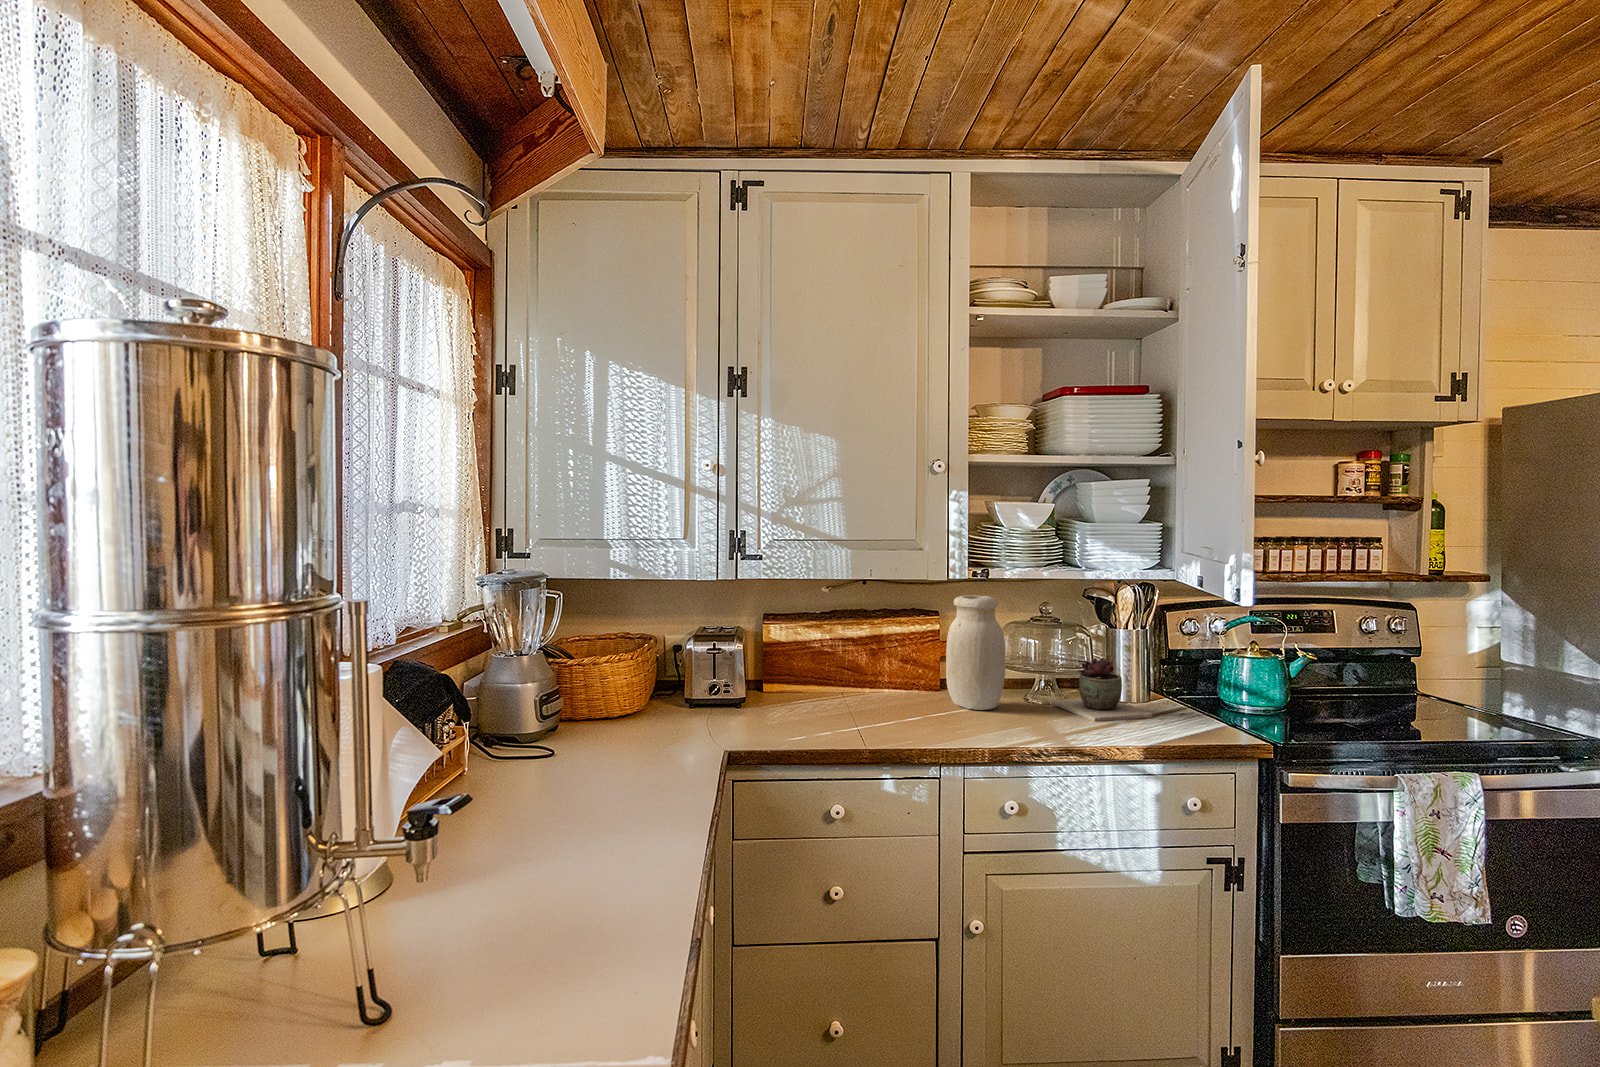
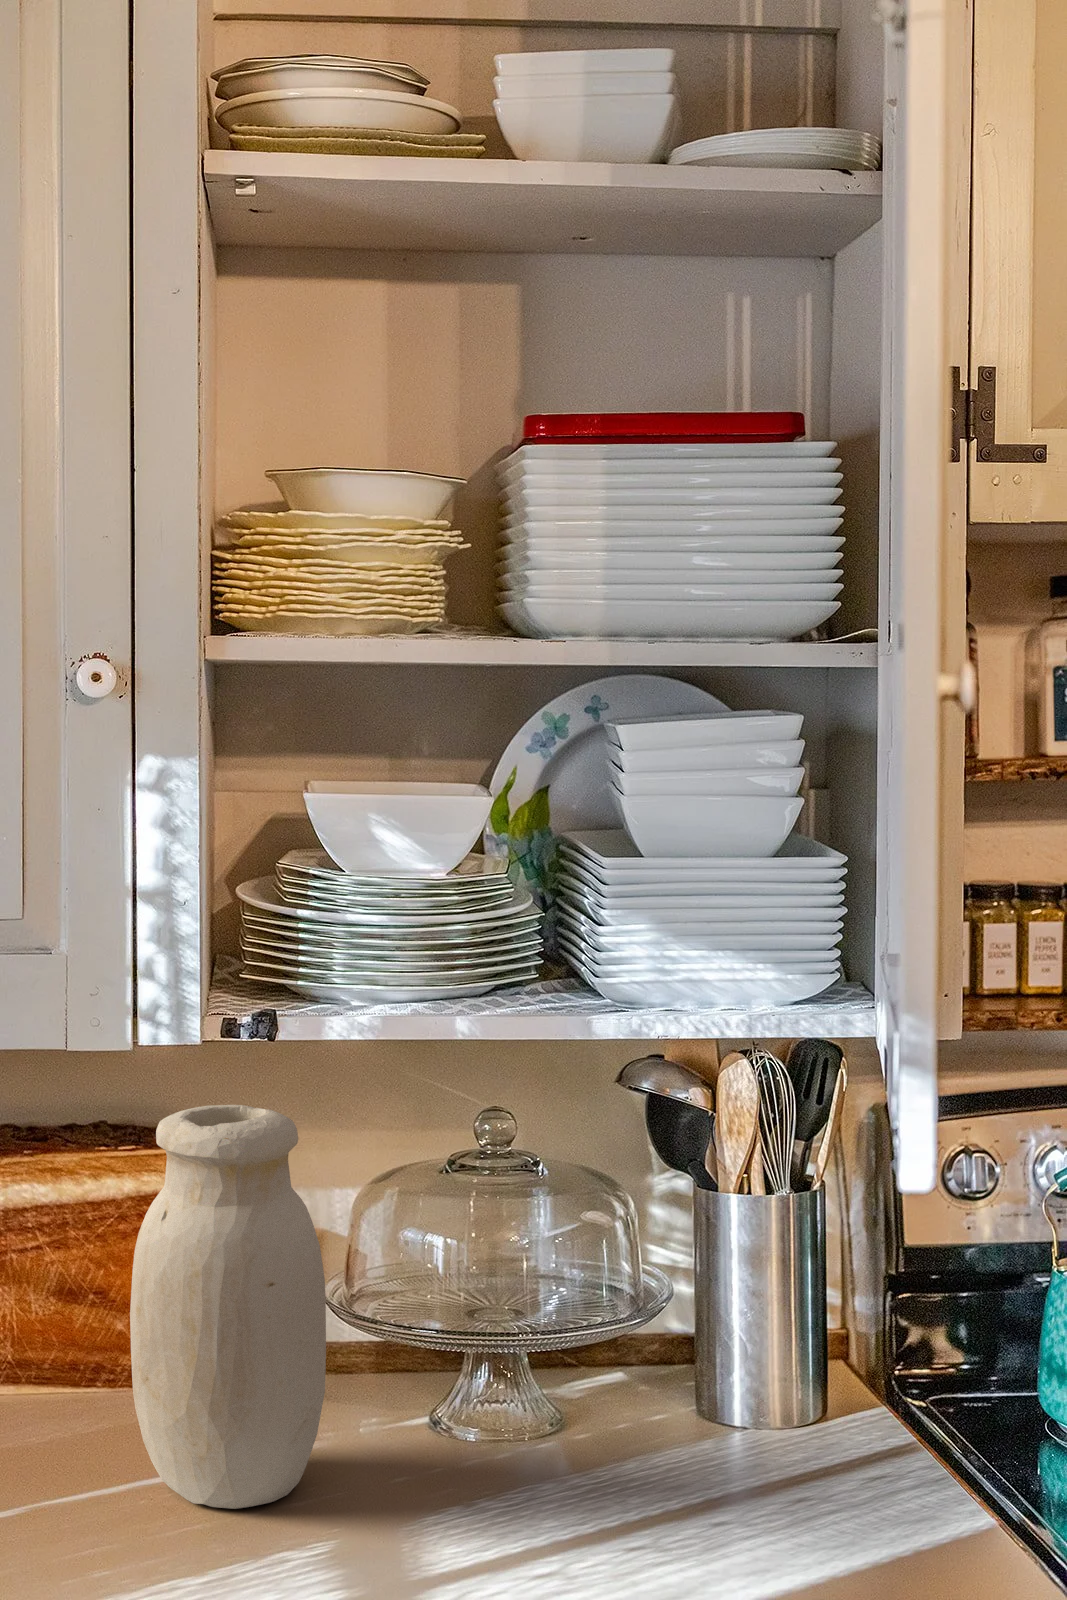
succulent plant: present [1052,658,1153,722] -> none [493,1308,799,1560]

